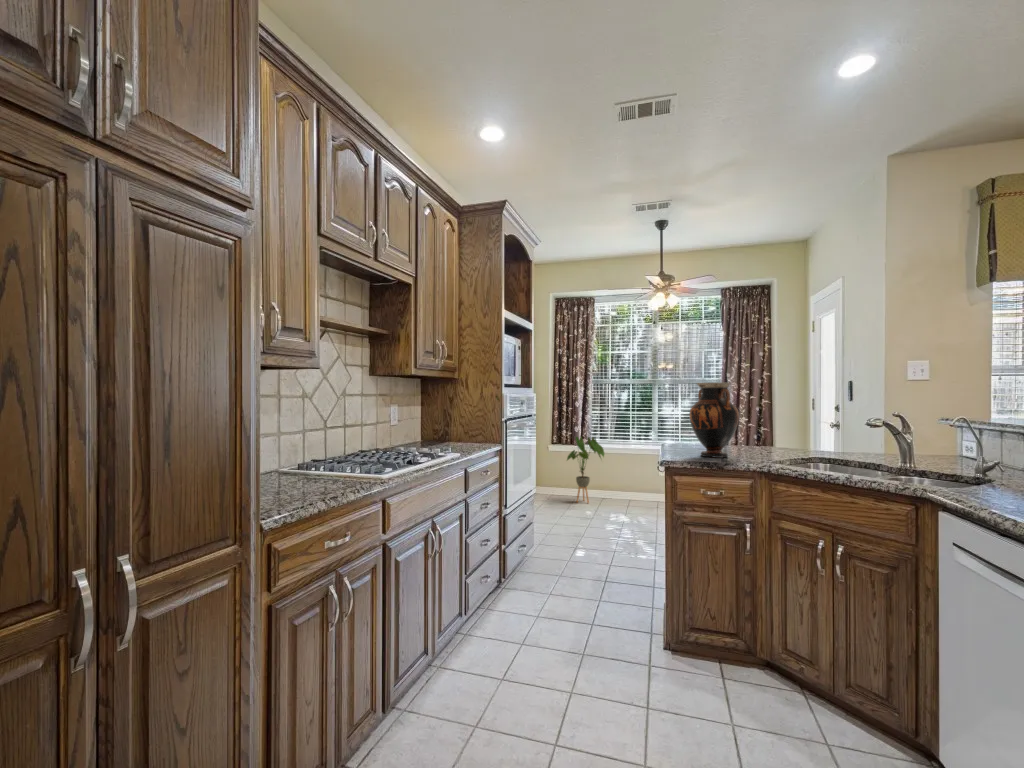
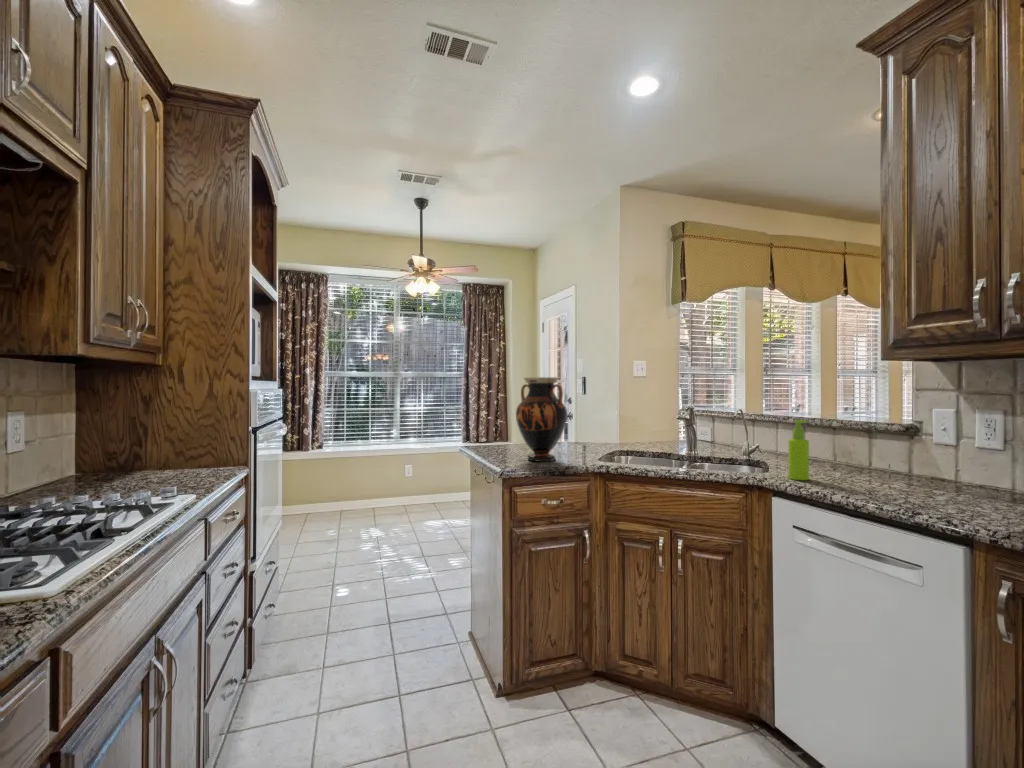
soap dispenser: none [964,428,993,496] -> present [788,420,809,480]
house plant: present [567,437,604,503] -> none [295,441,345,523]

